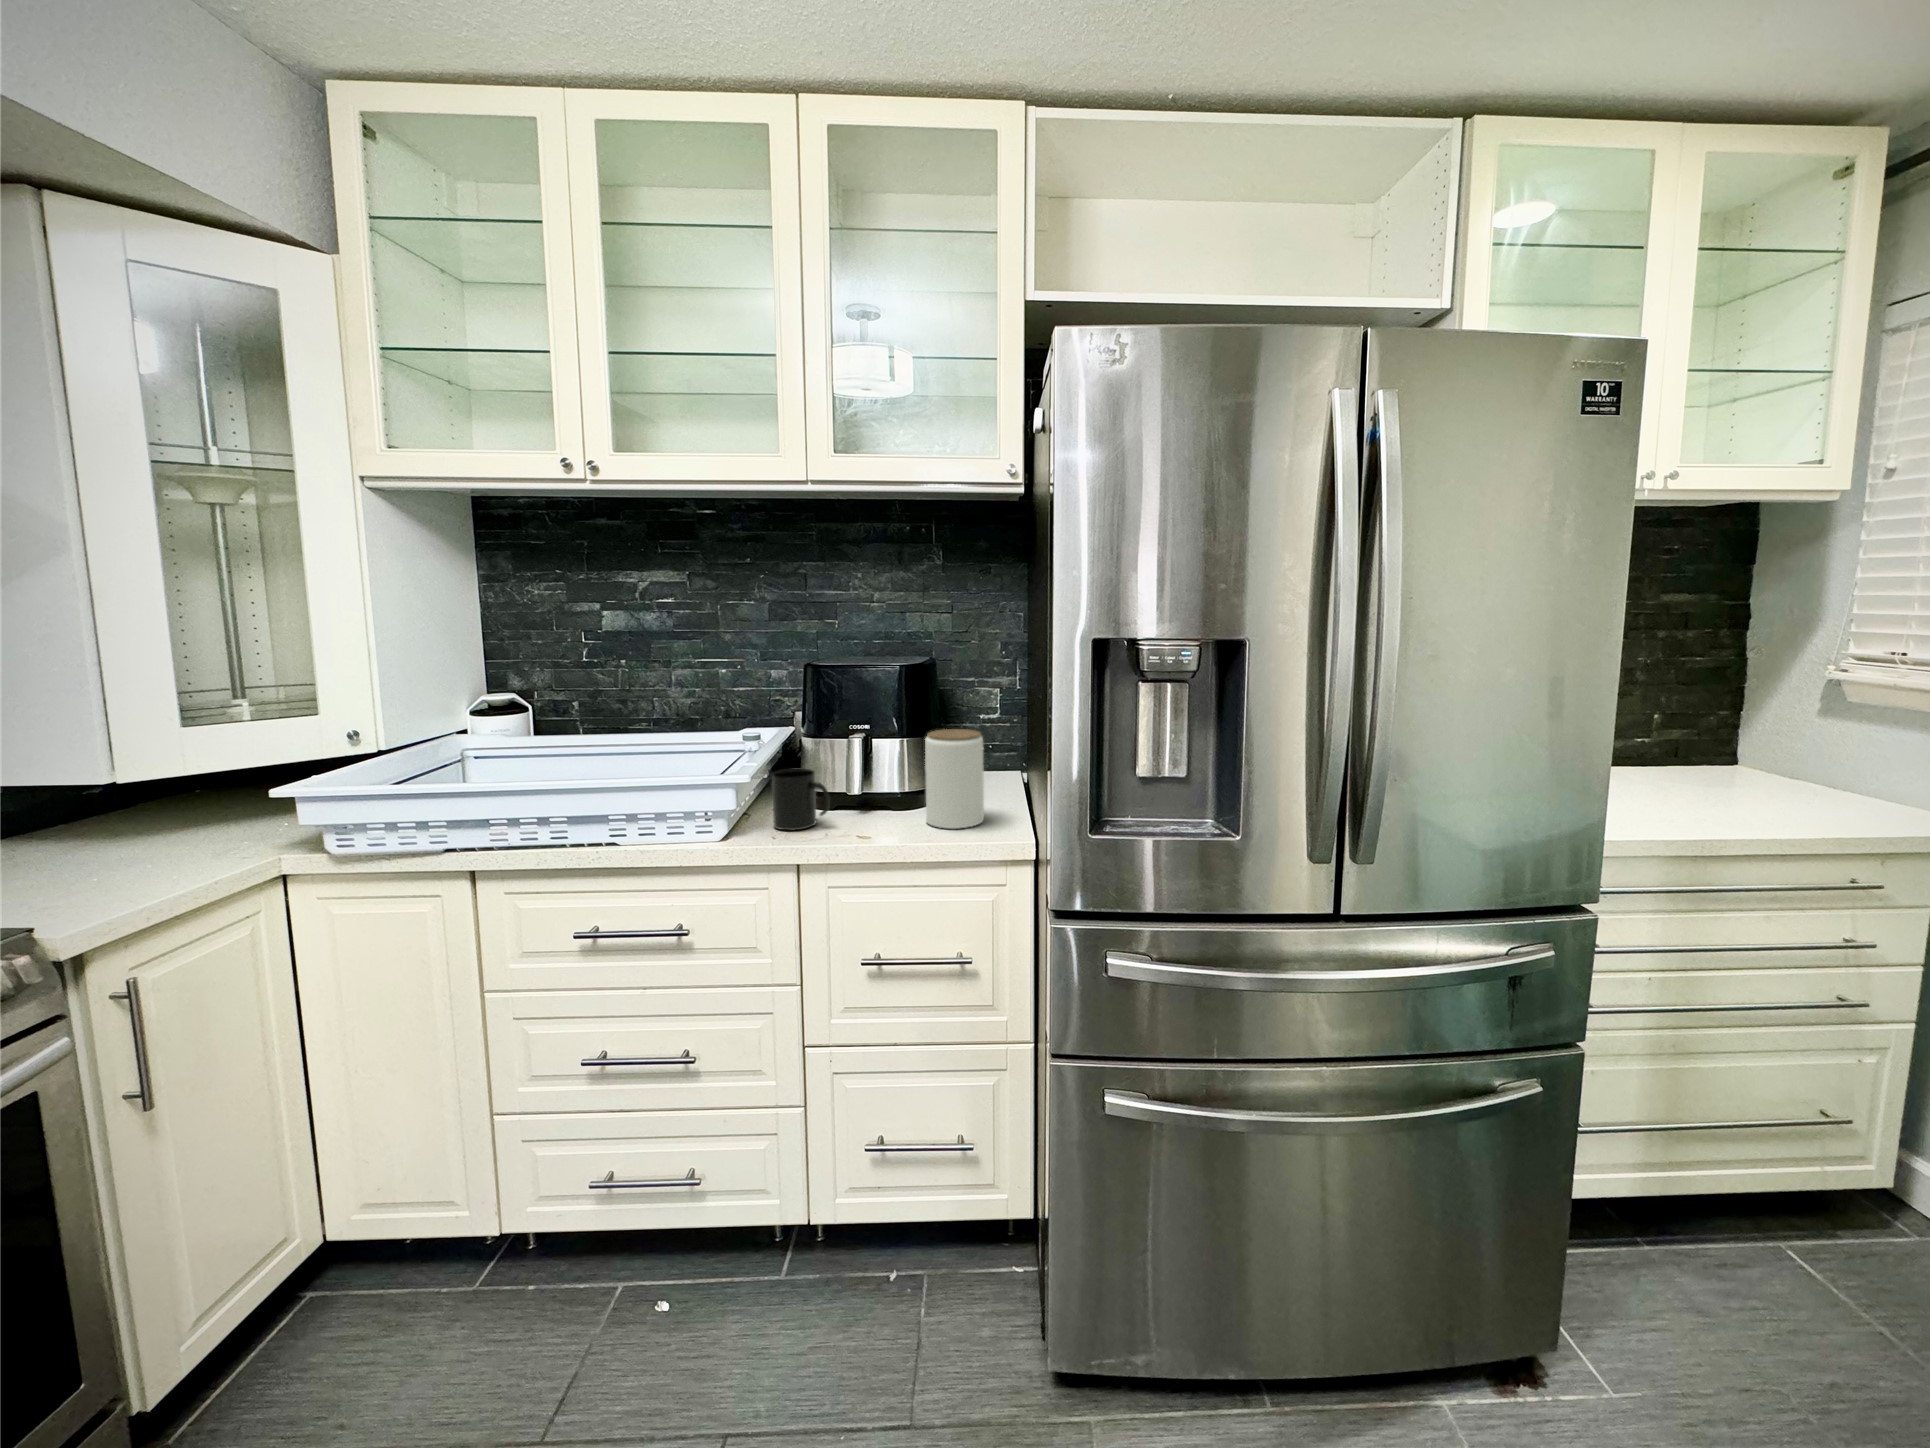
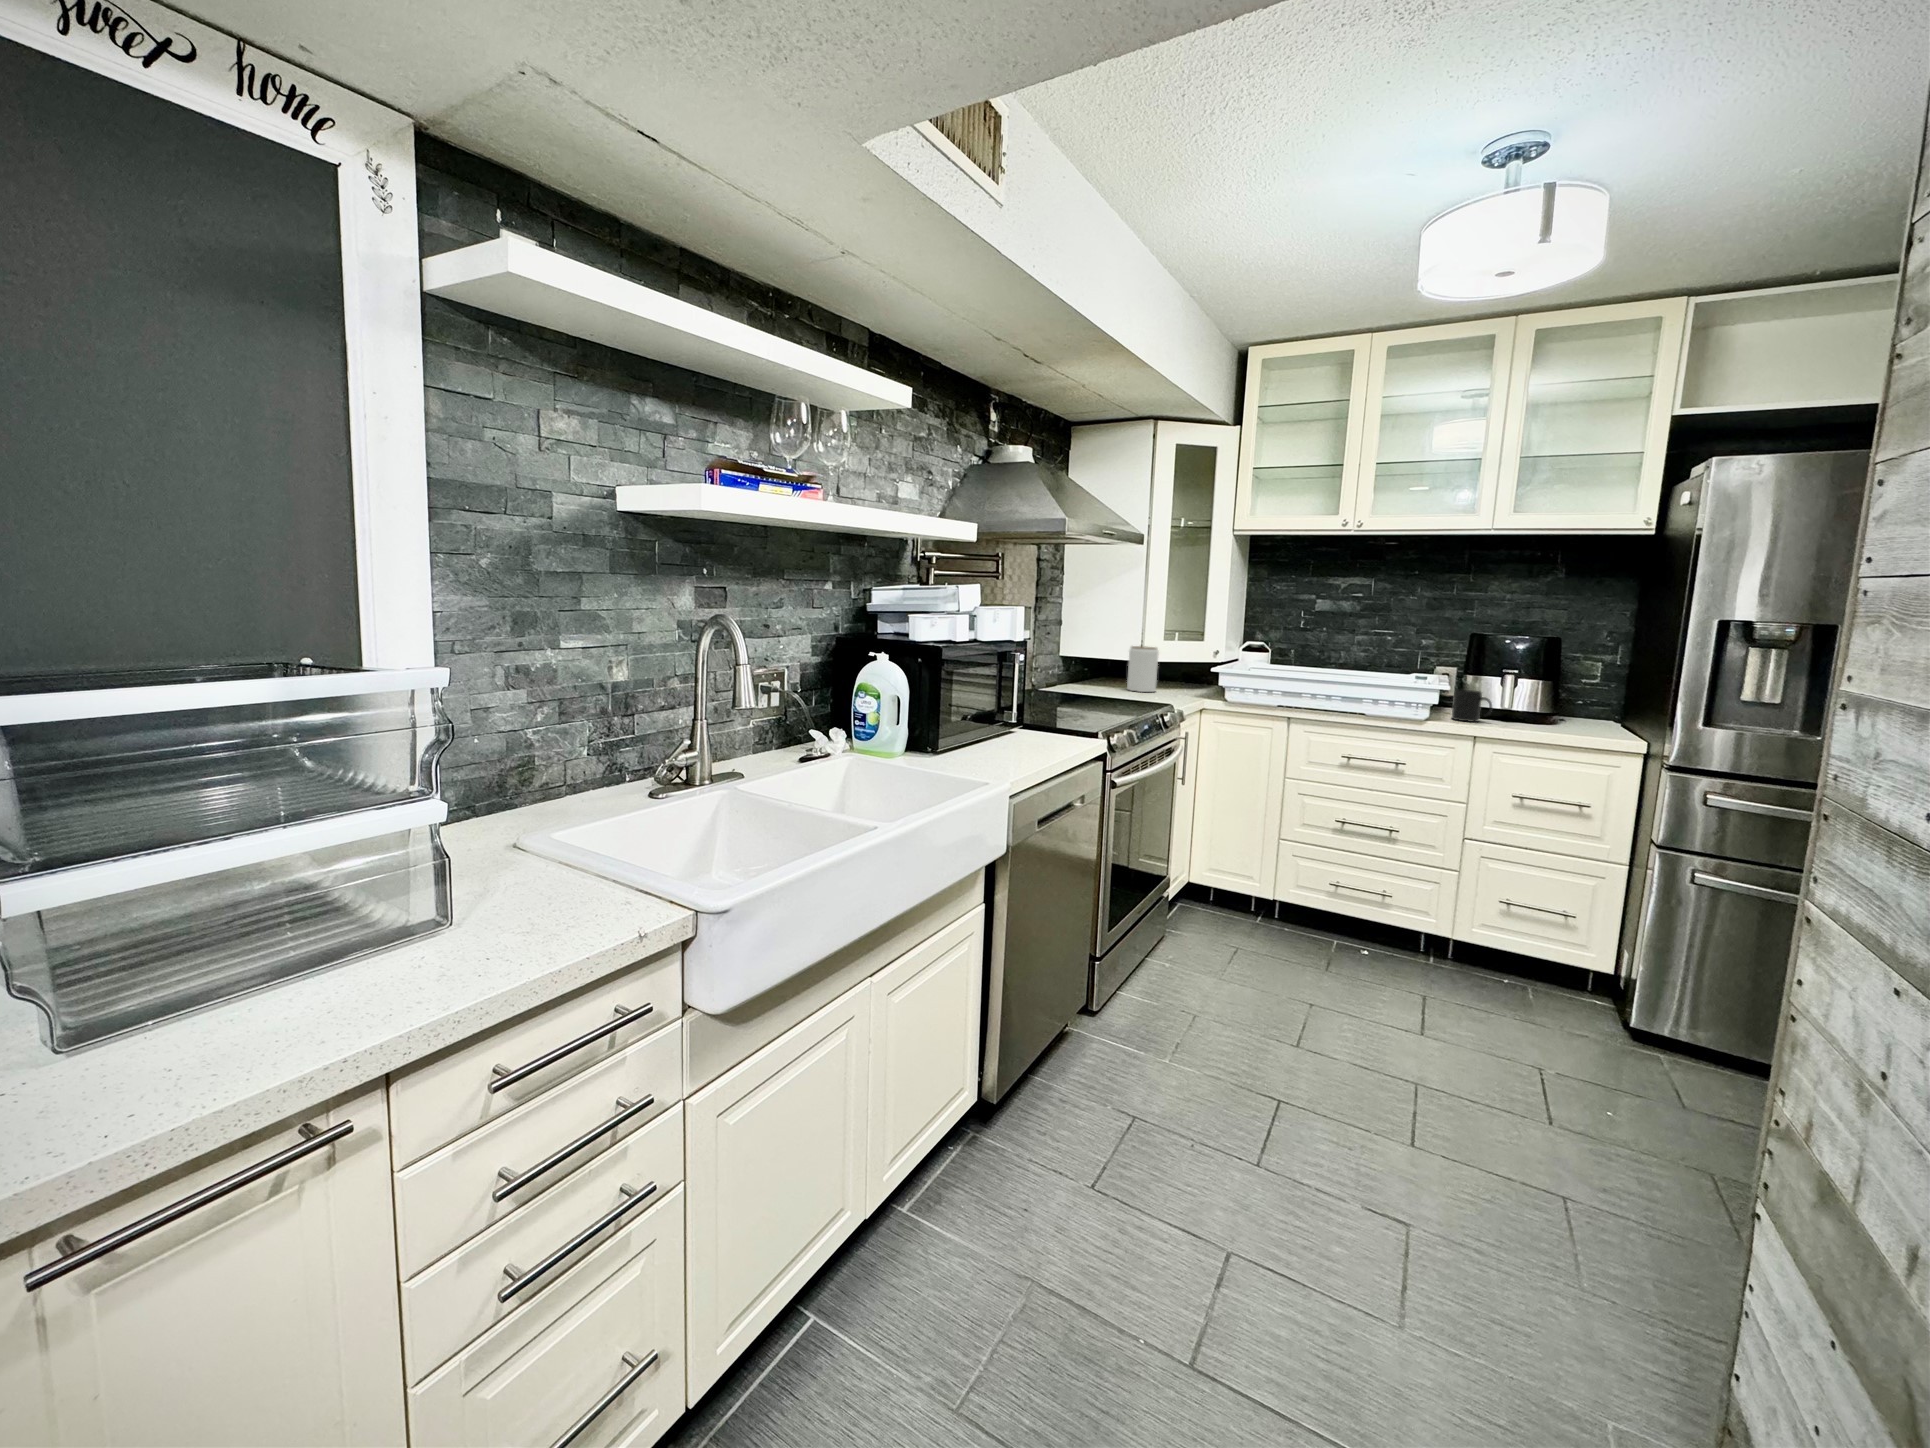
jar: present [925,729,984,829] -> present [1127,646,1159,692]

